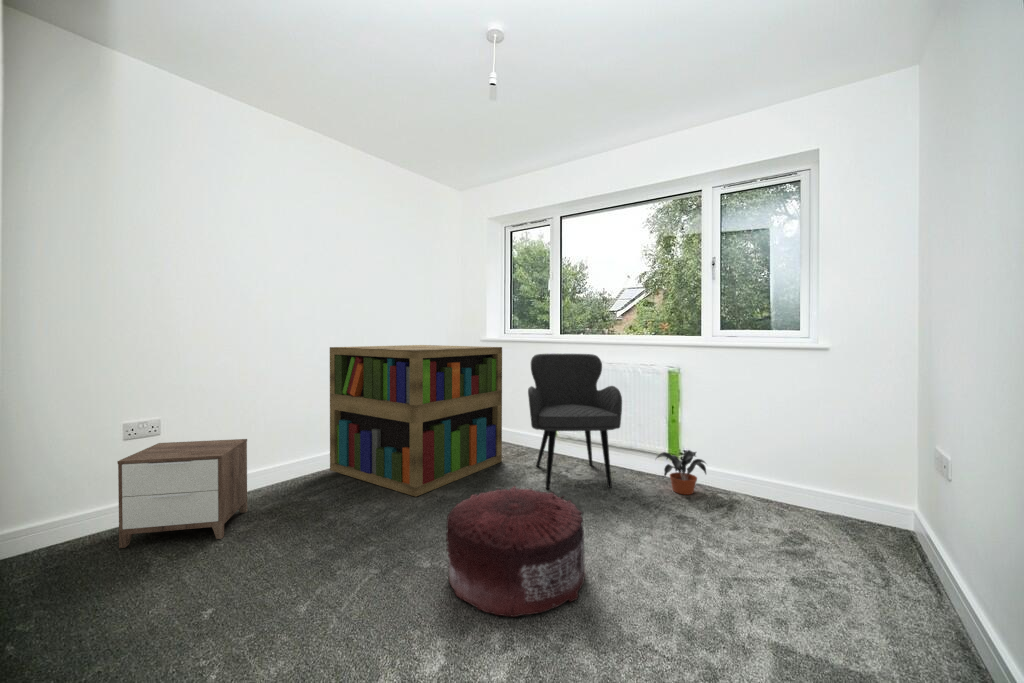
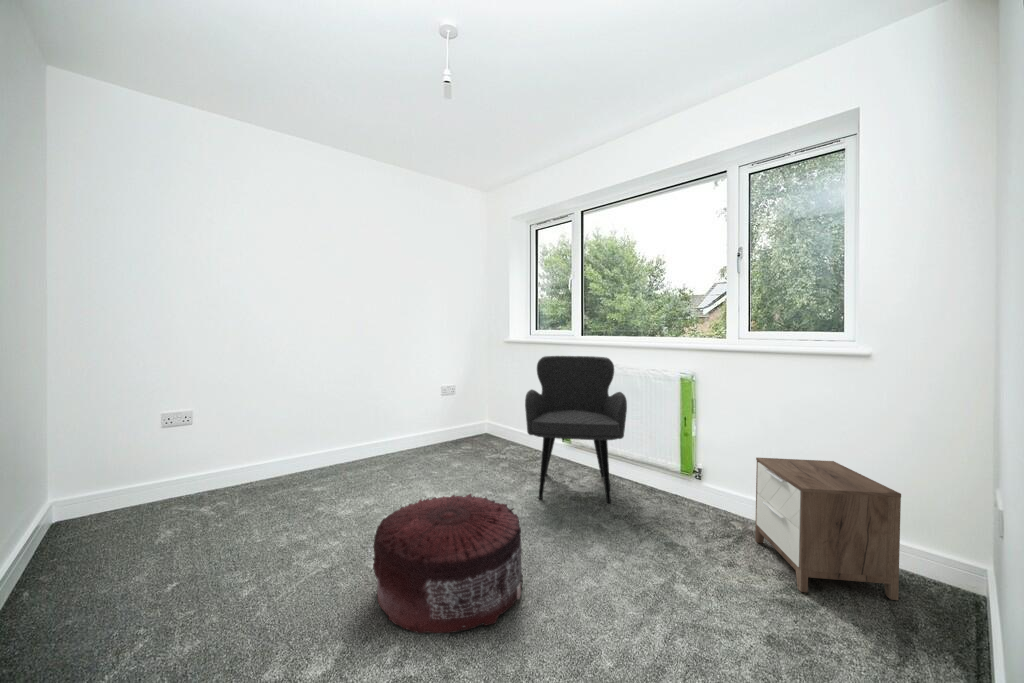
bookshelf: present [330,345,502,497] -> none [347,345,513,495]
nightstand: present [117,439,247,548] -> present [755,458,901,600]
potted plant: present [657,450,706,495] -> none [661,468,722,519]

